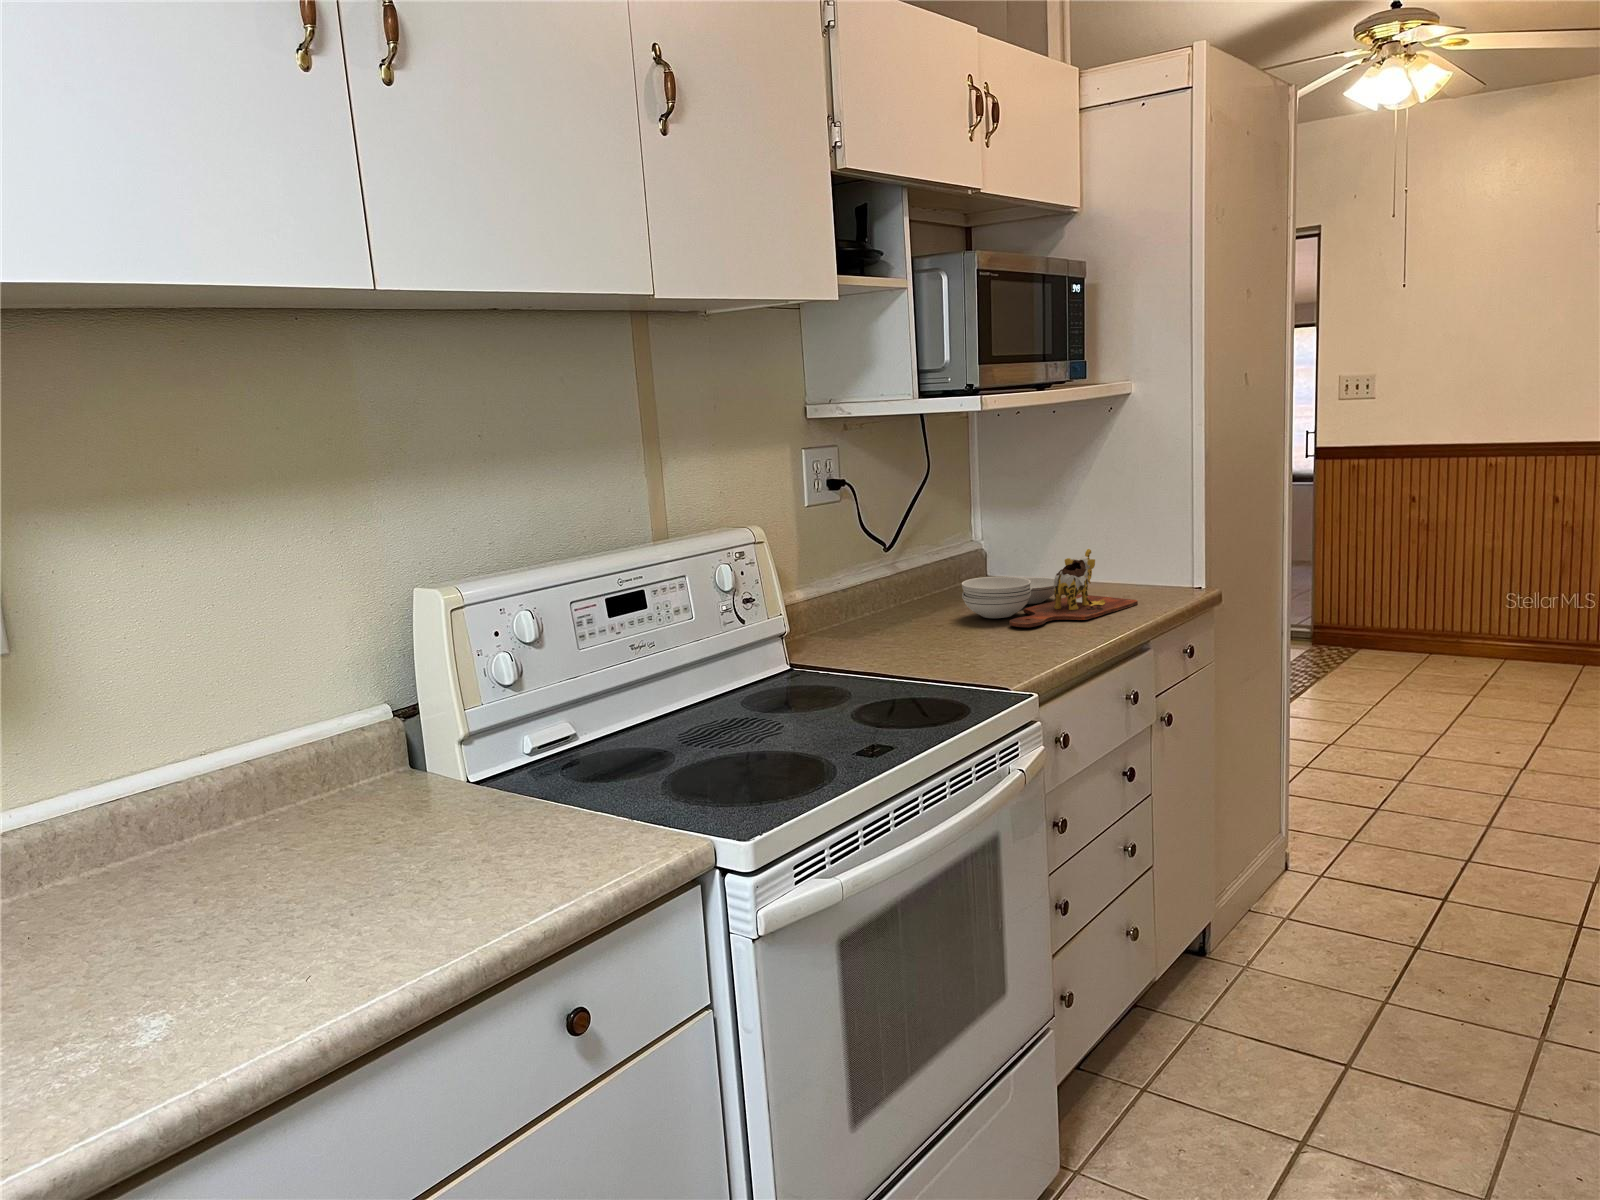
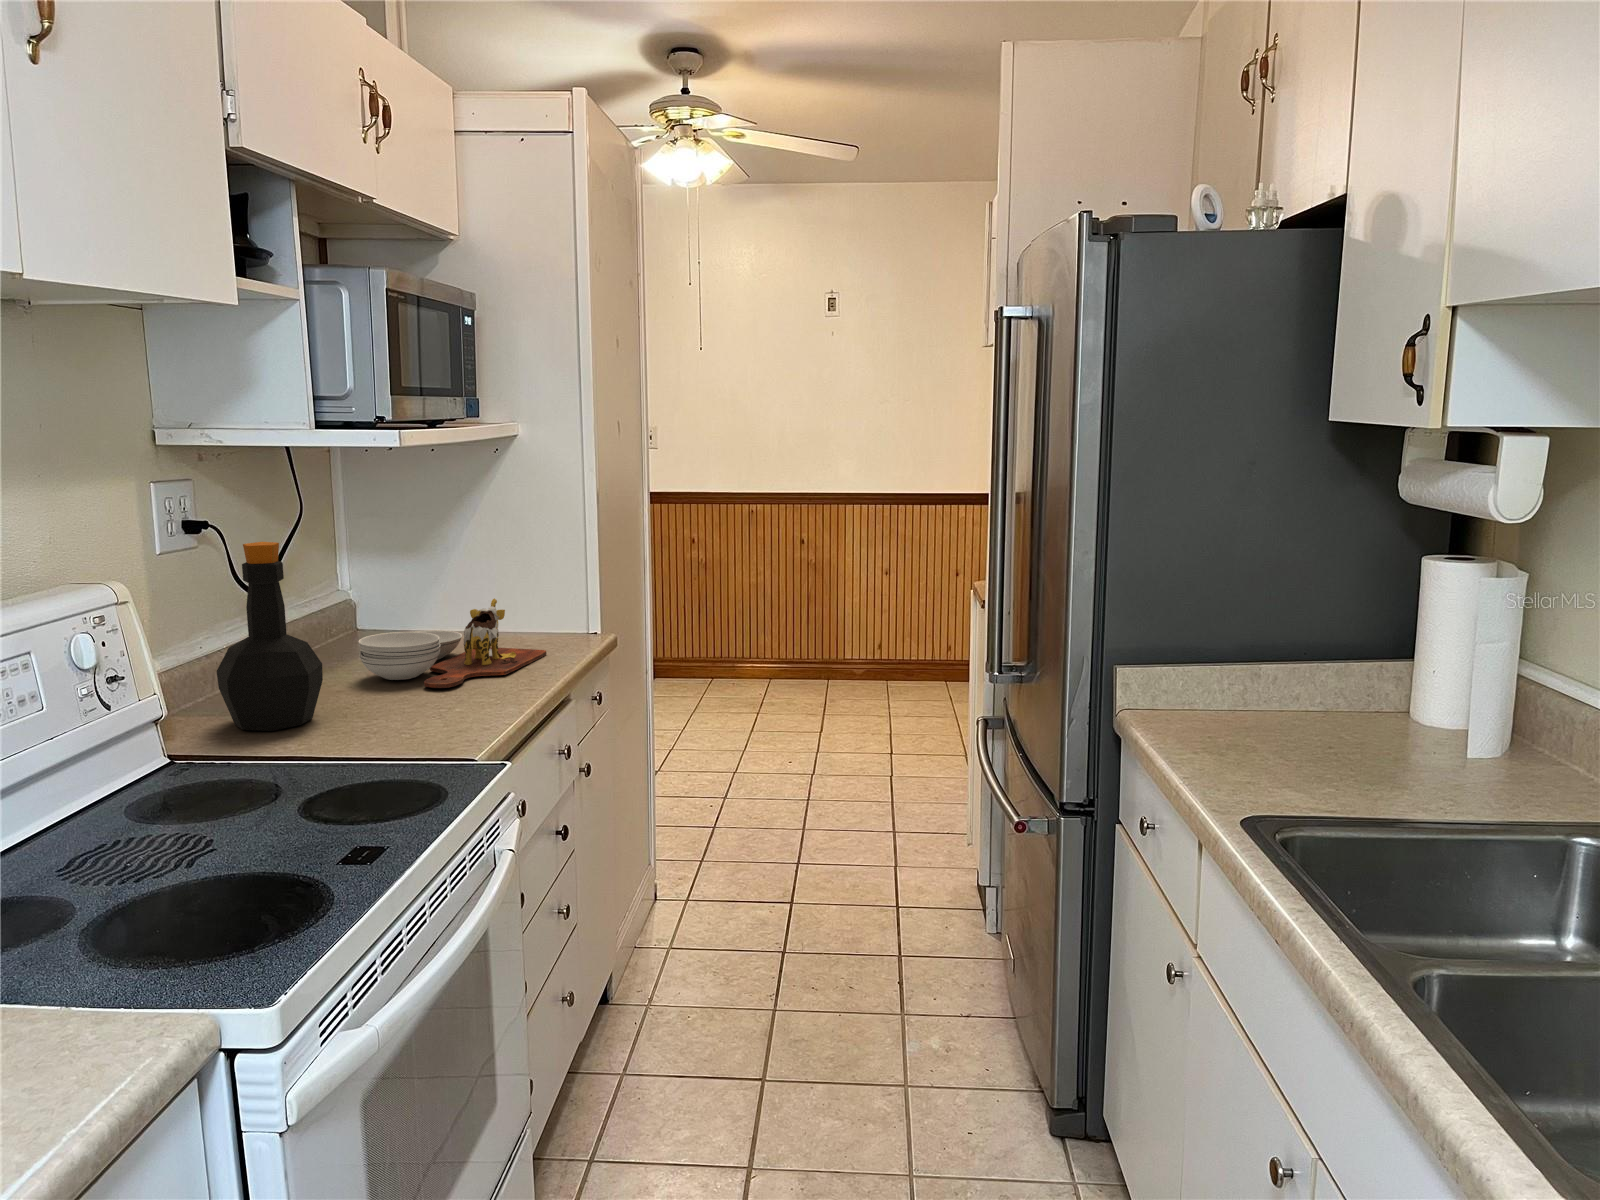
bottle: none [838,495,916,651] -> present [217,542,323,731]

